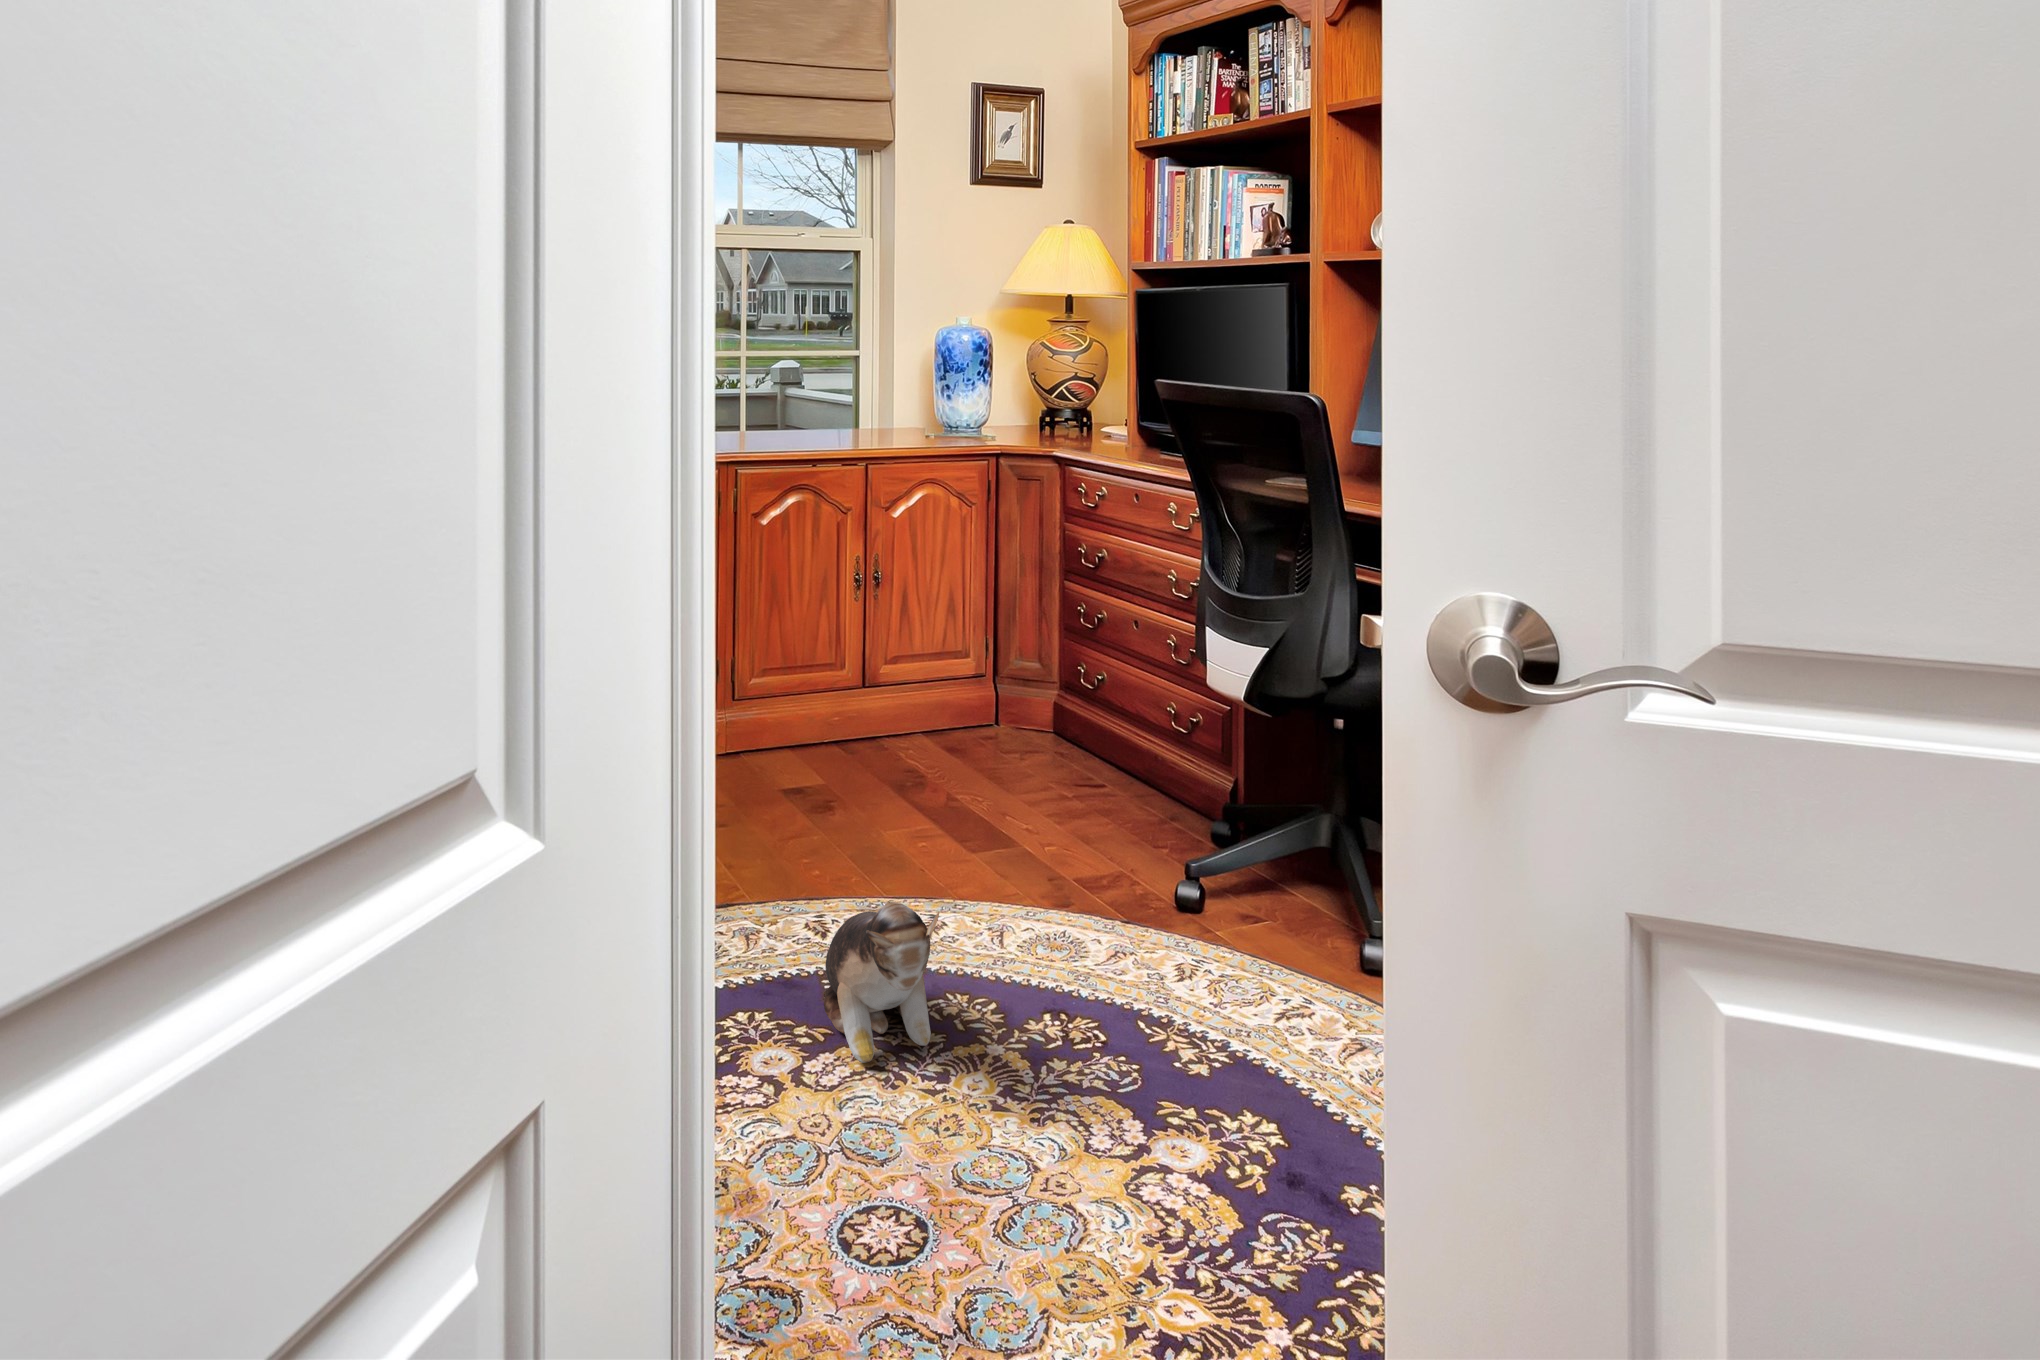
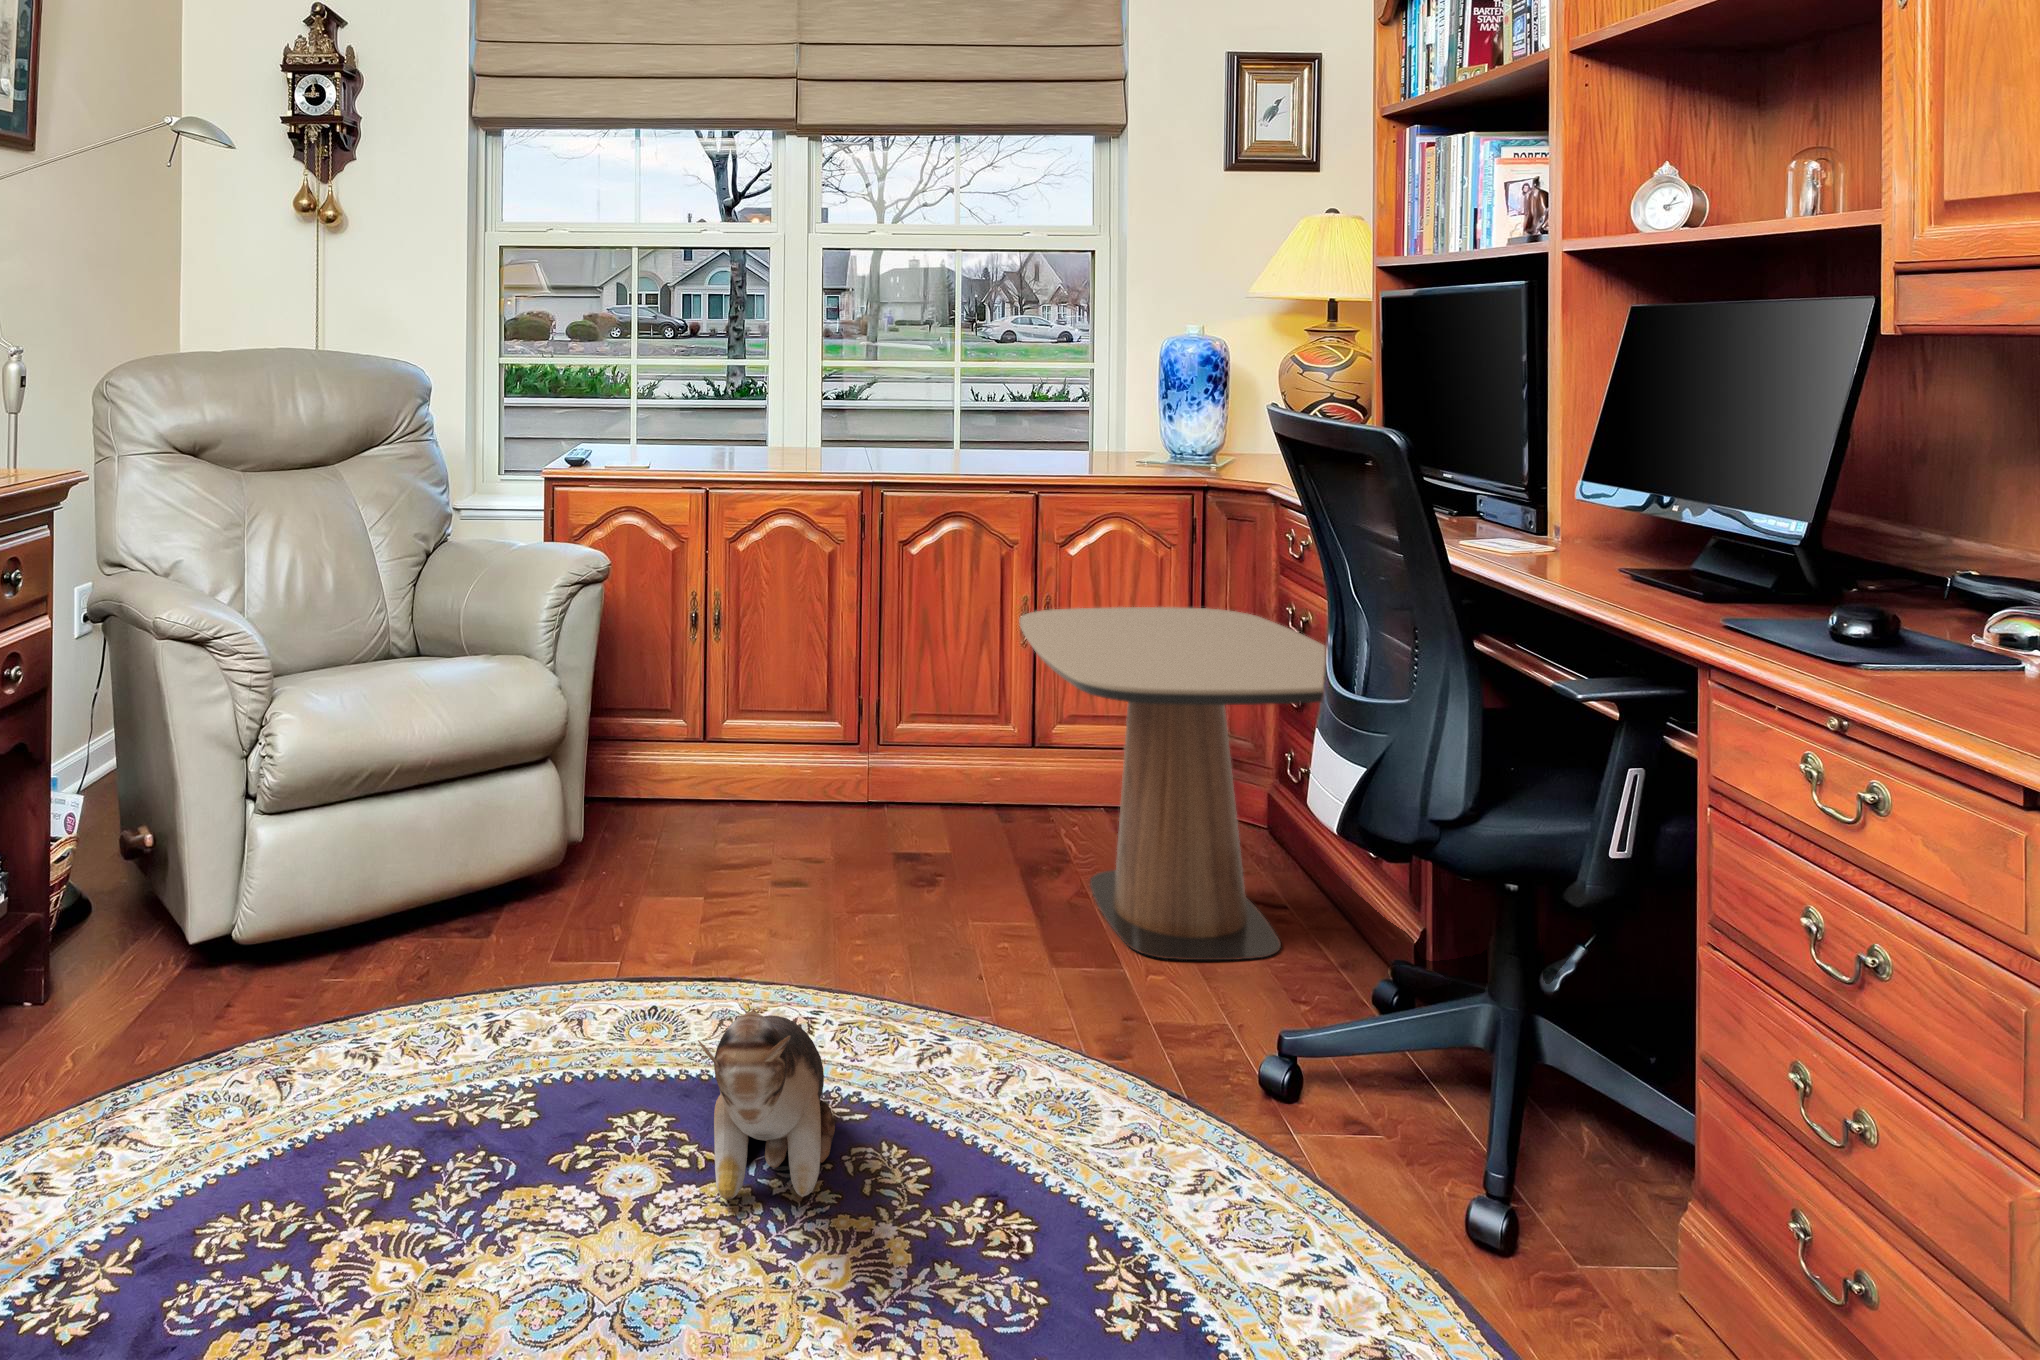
side table: none [886,552,1198,833] -> present [1019,607,1325,960]

